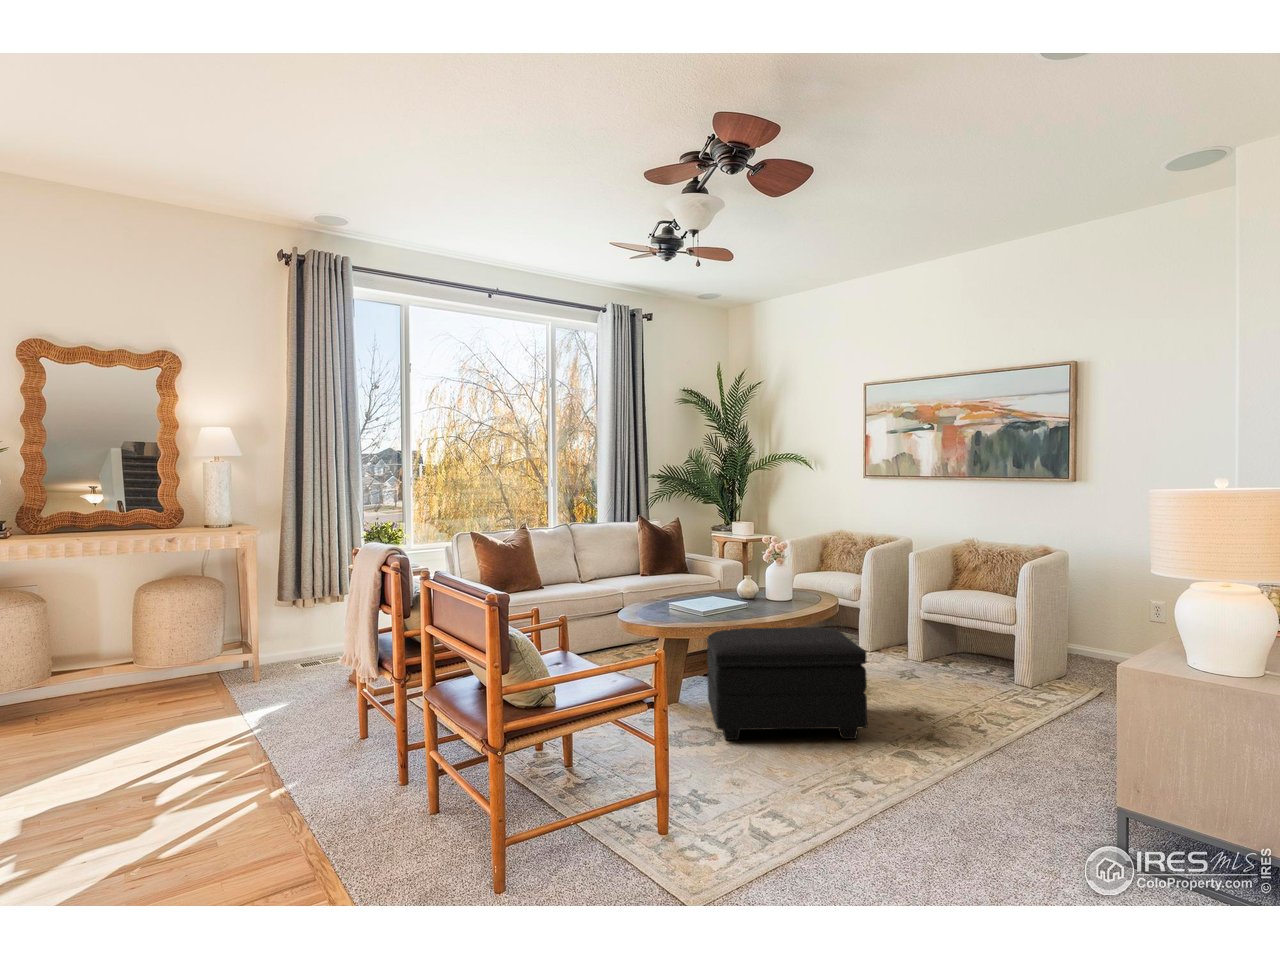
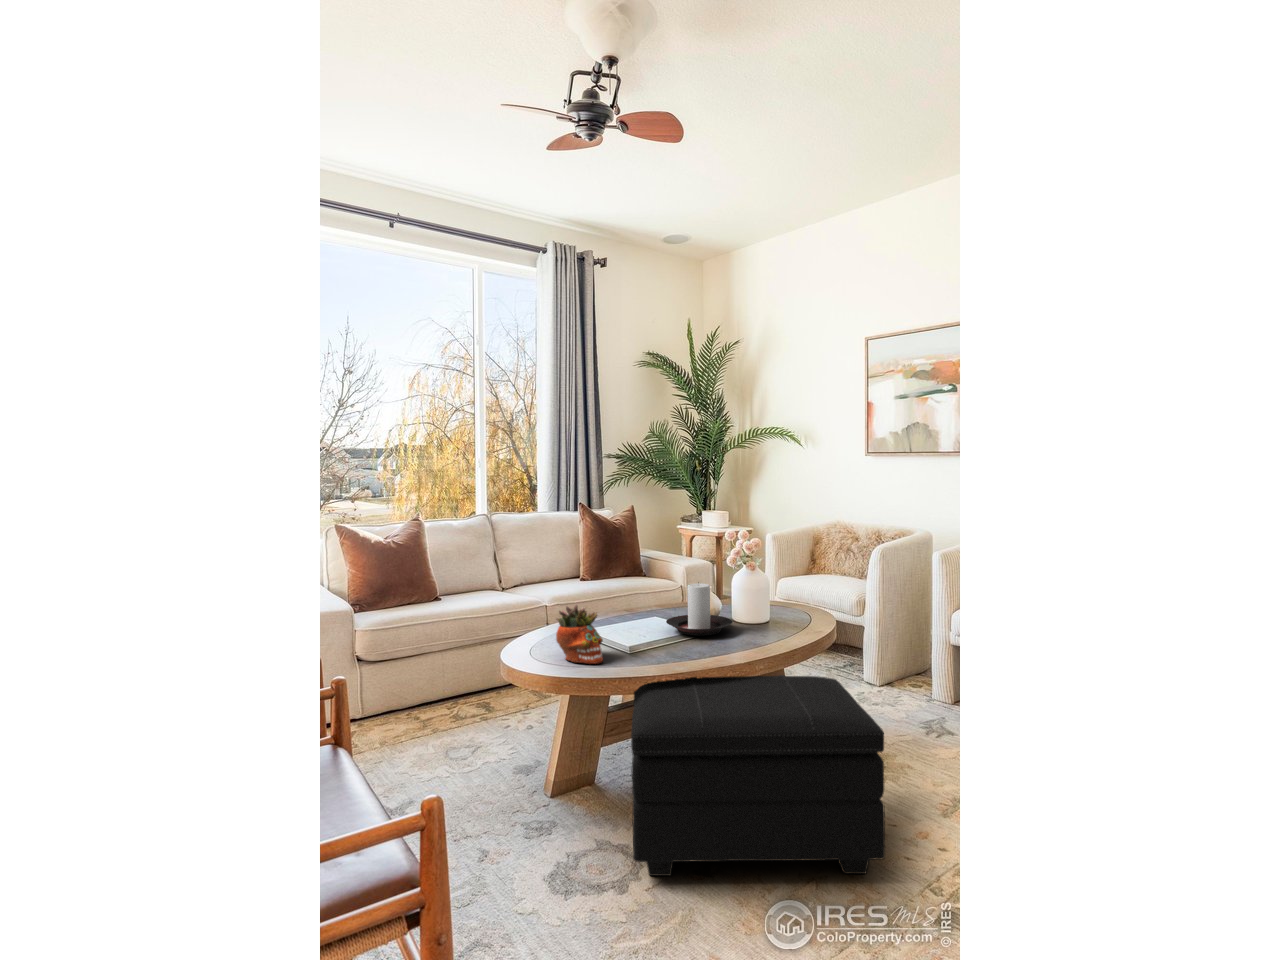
candle holder: none [721,570,767,606] -> present [666,583,732,636]
succulent planter: none [653,582,686,620] -> present [556,605,603,664]

